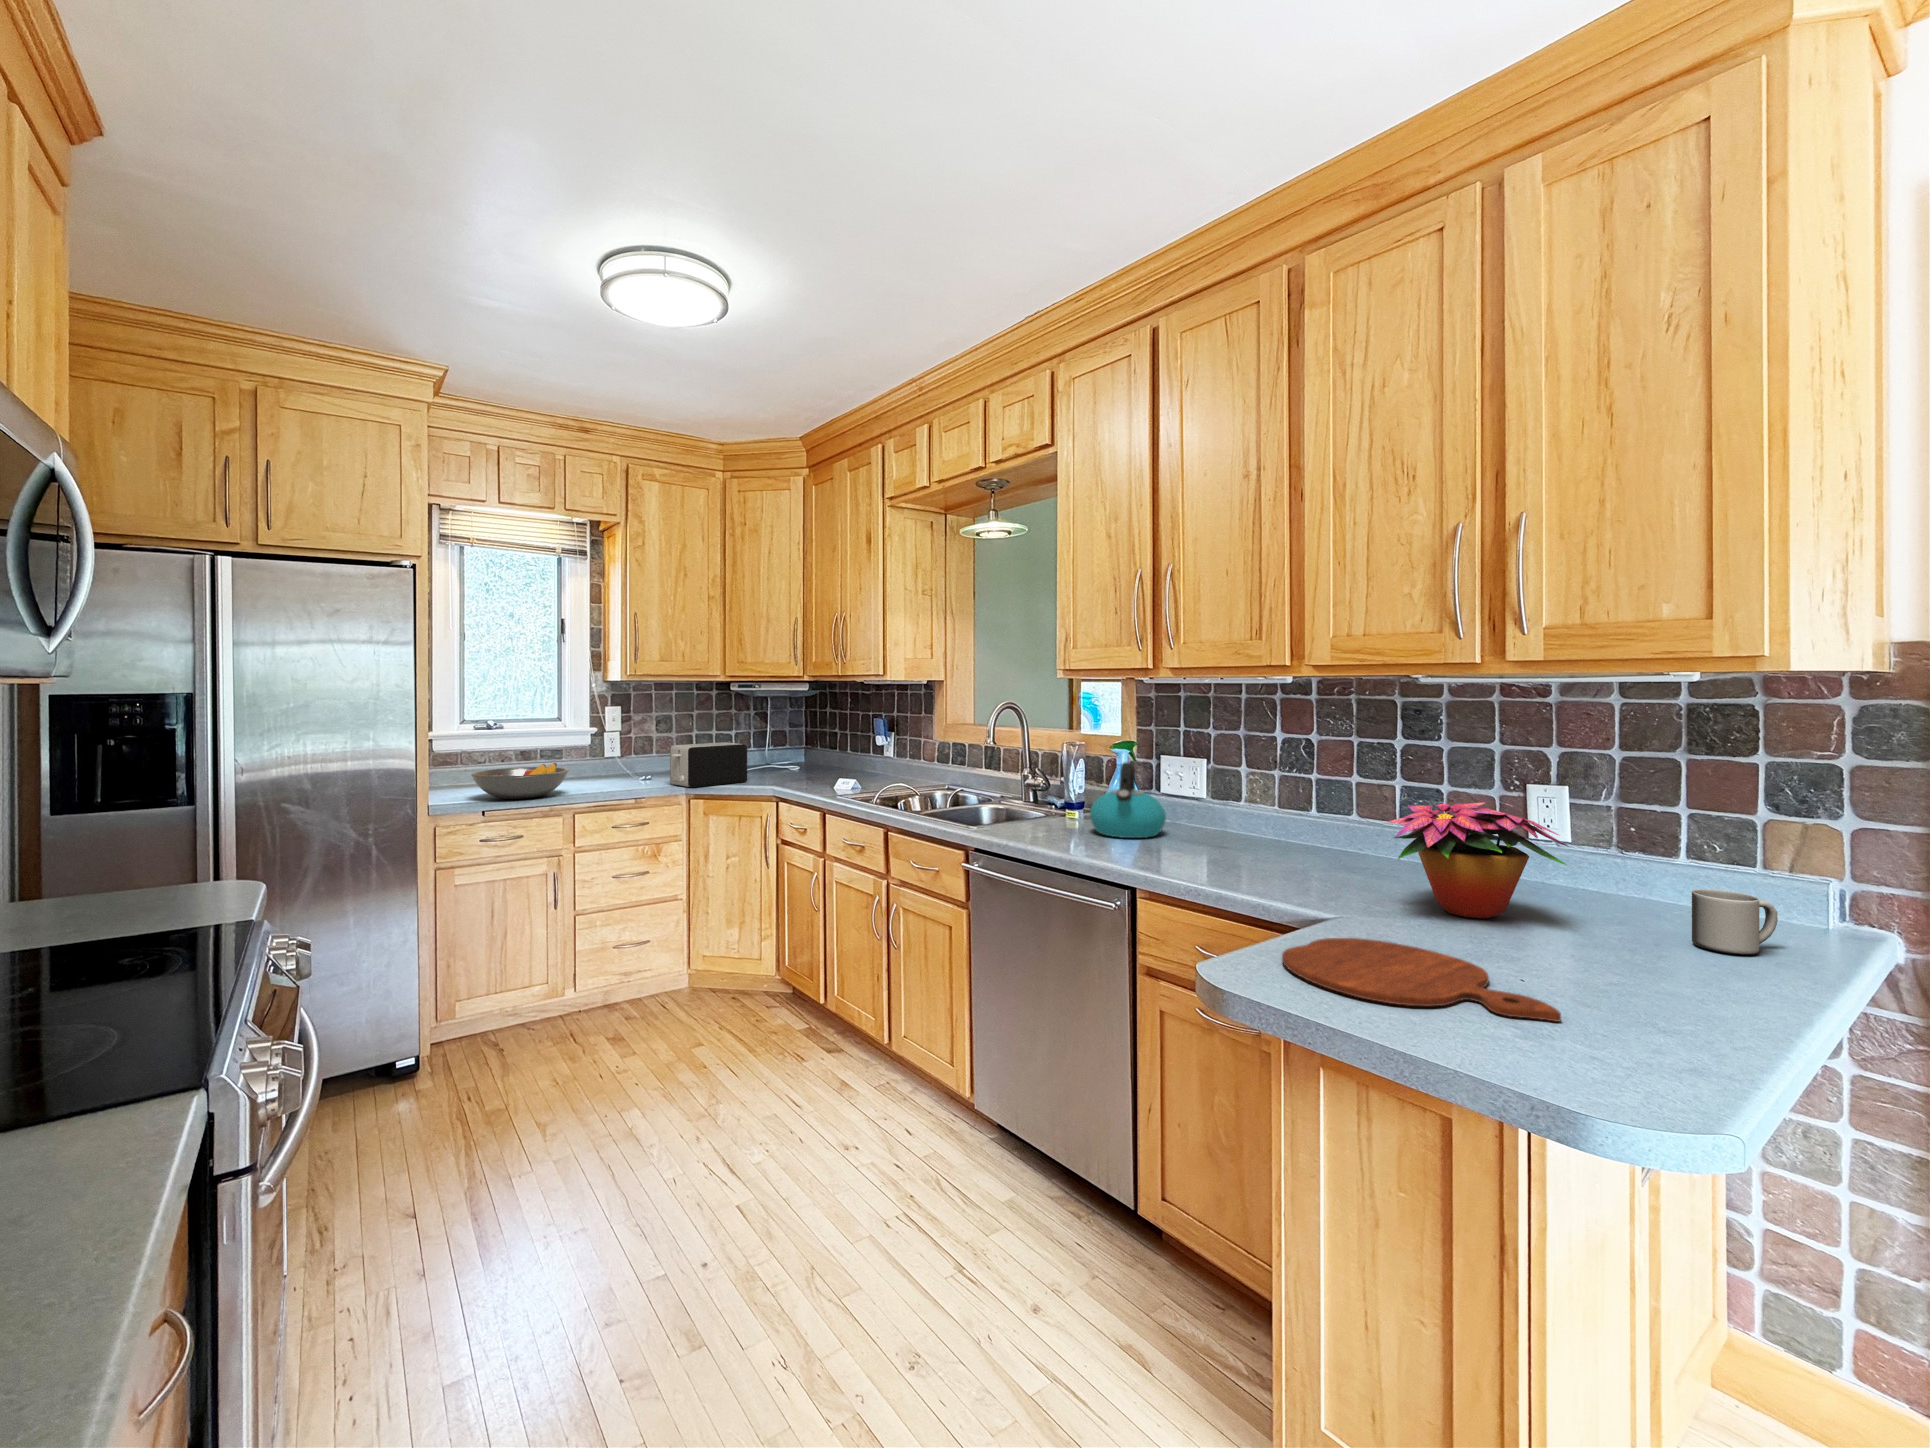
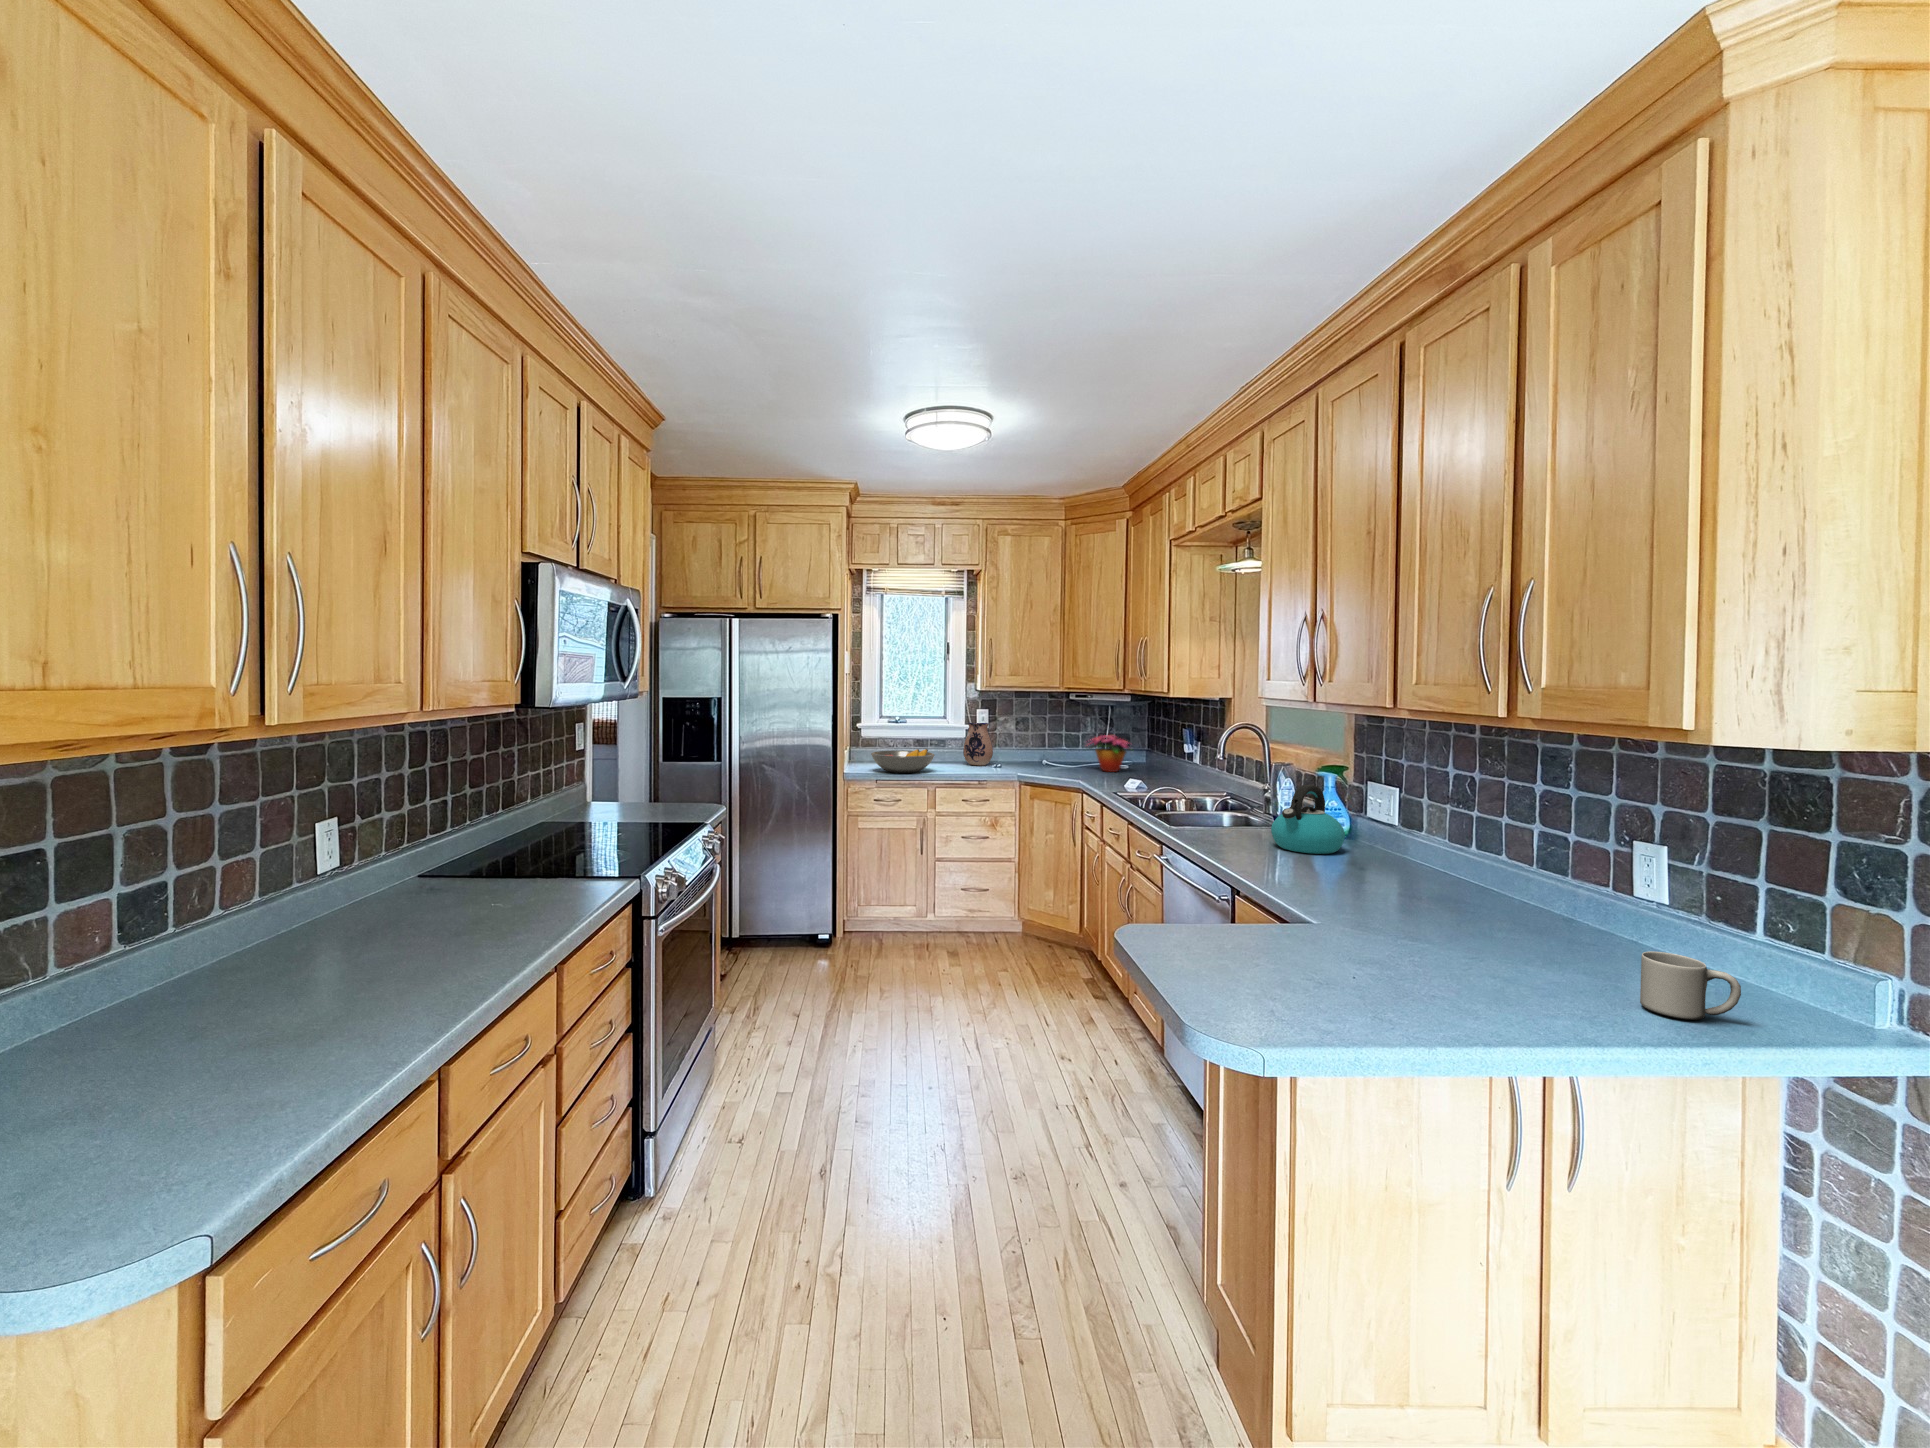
ceramic pitcher: none [593,724,633,781] -> present [963,723,993,766]
toaster: present [670,742,747,787] -> none [1010,742,1071,776]
flower arrangement: present [1388,802,1569,919] -> present [1091,735,1130,772]
cutting board: present [1282,938,1561,1022] -> none [1196,930,1350,1003]

